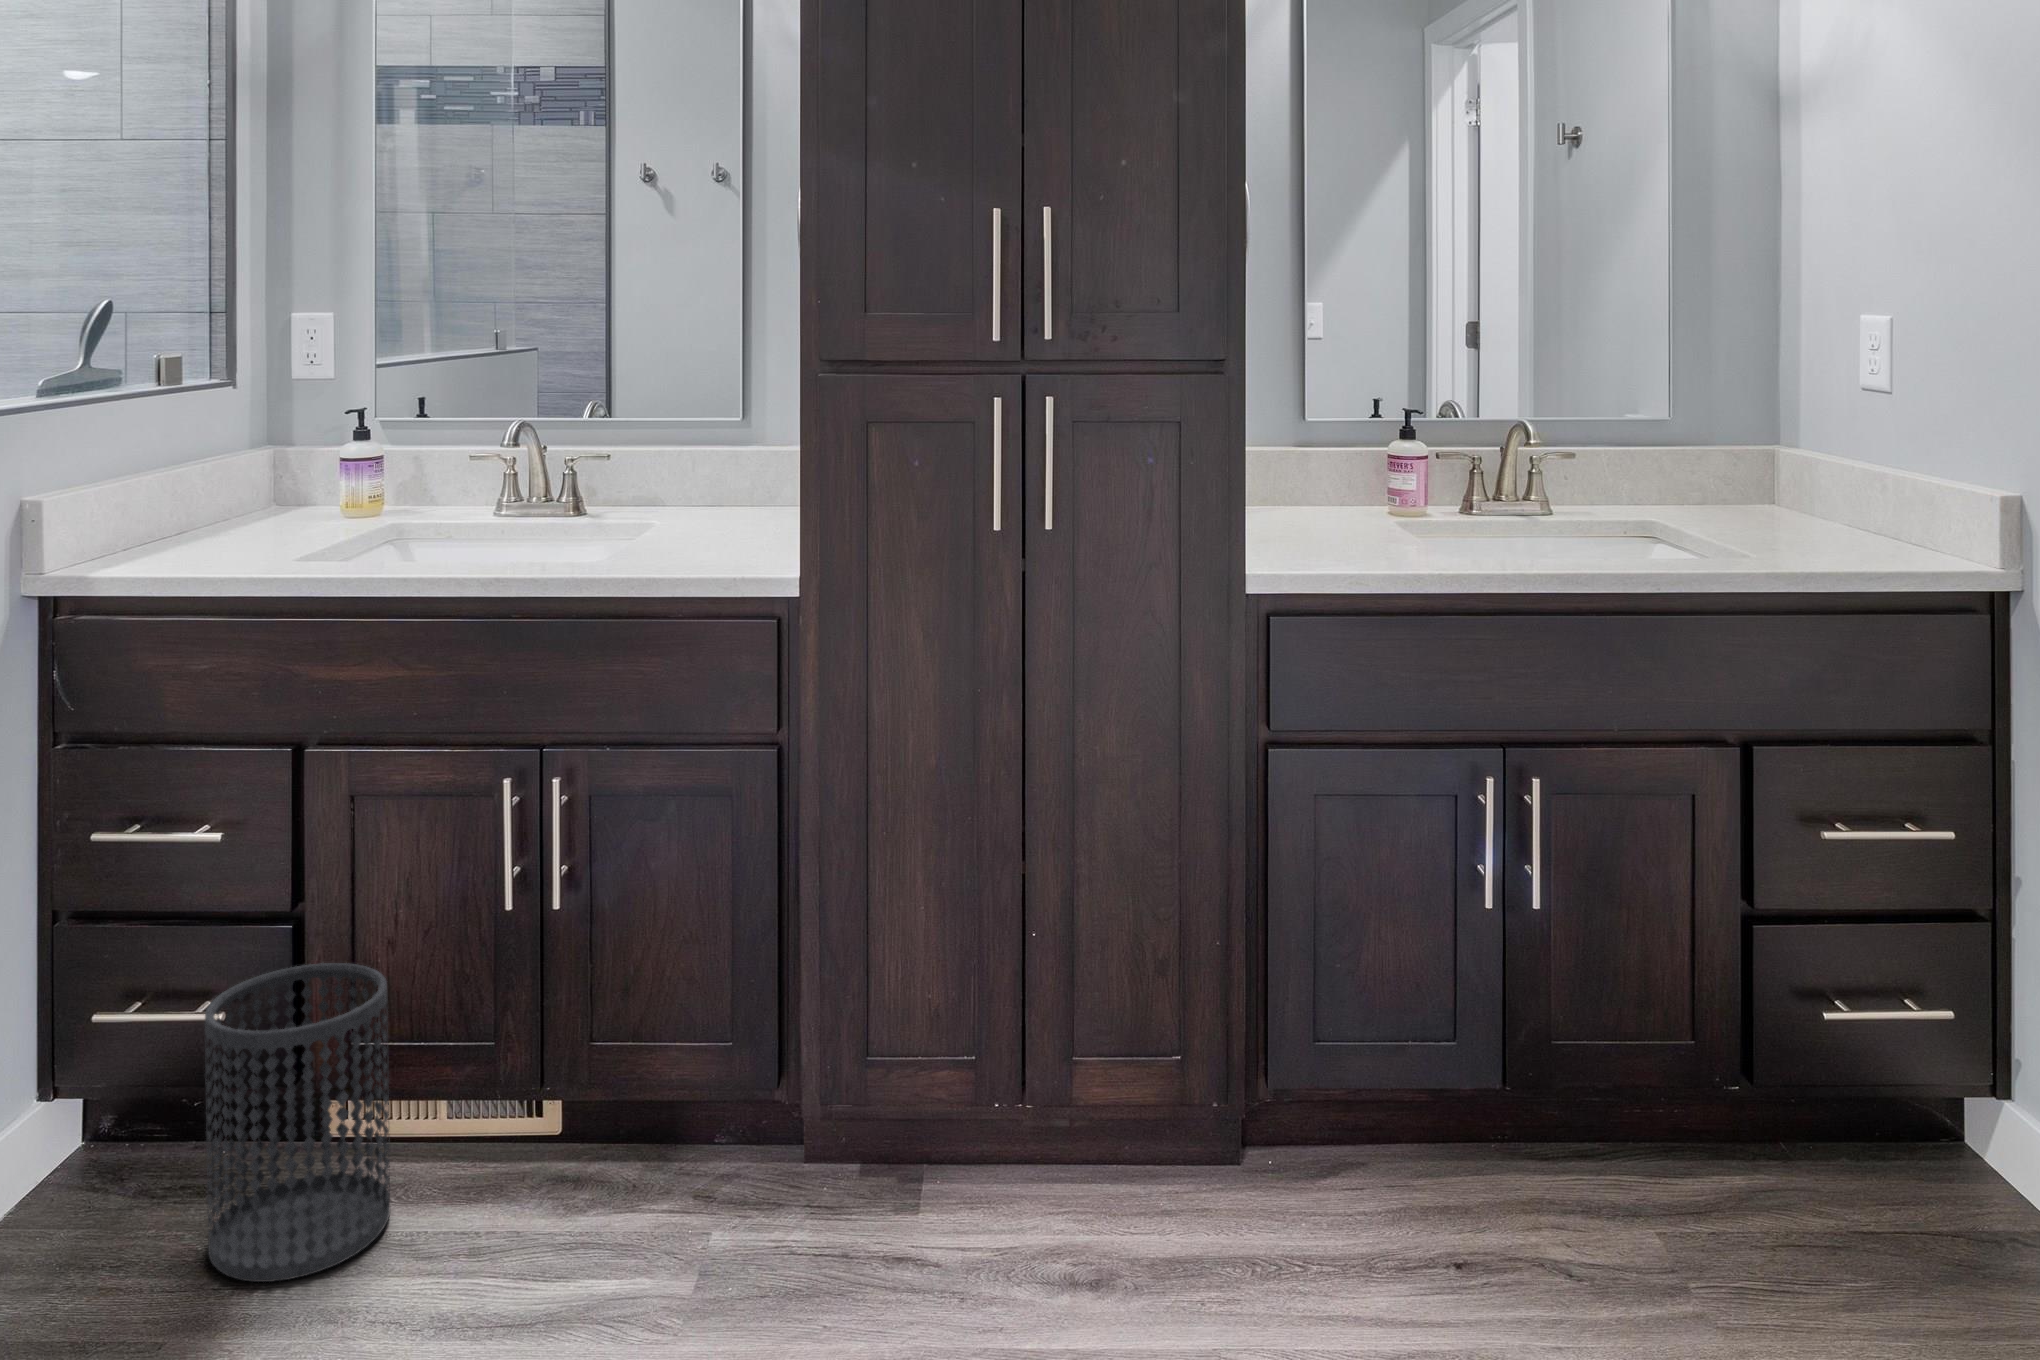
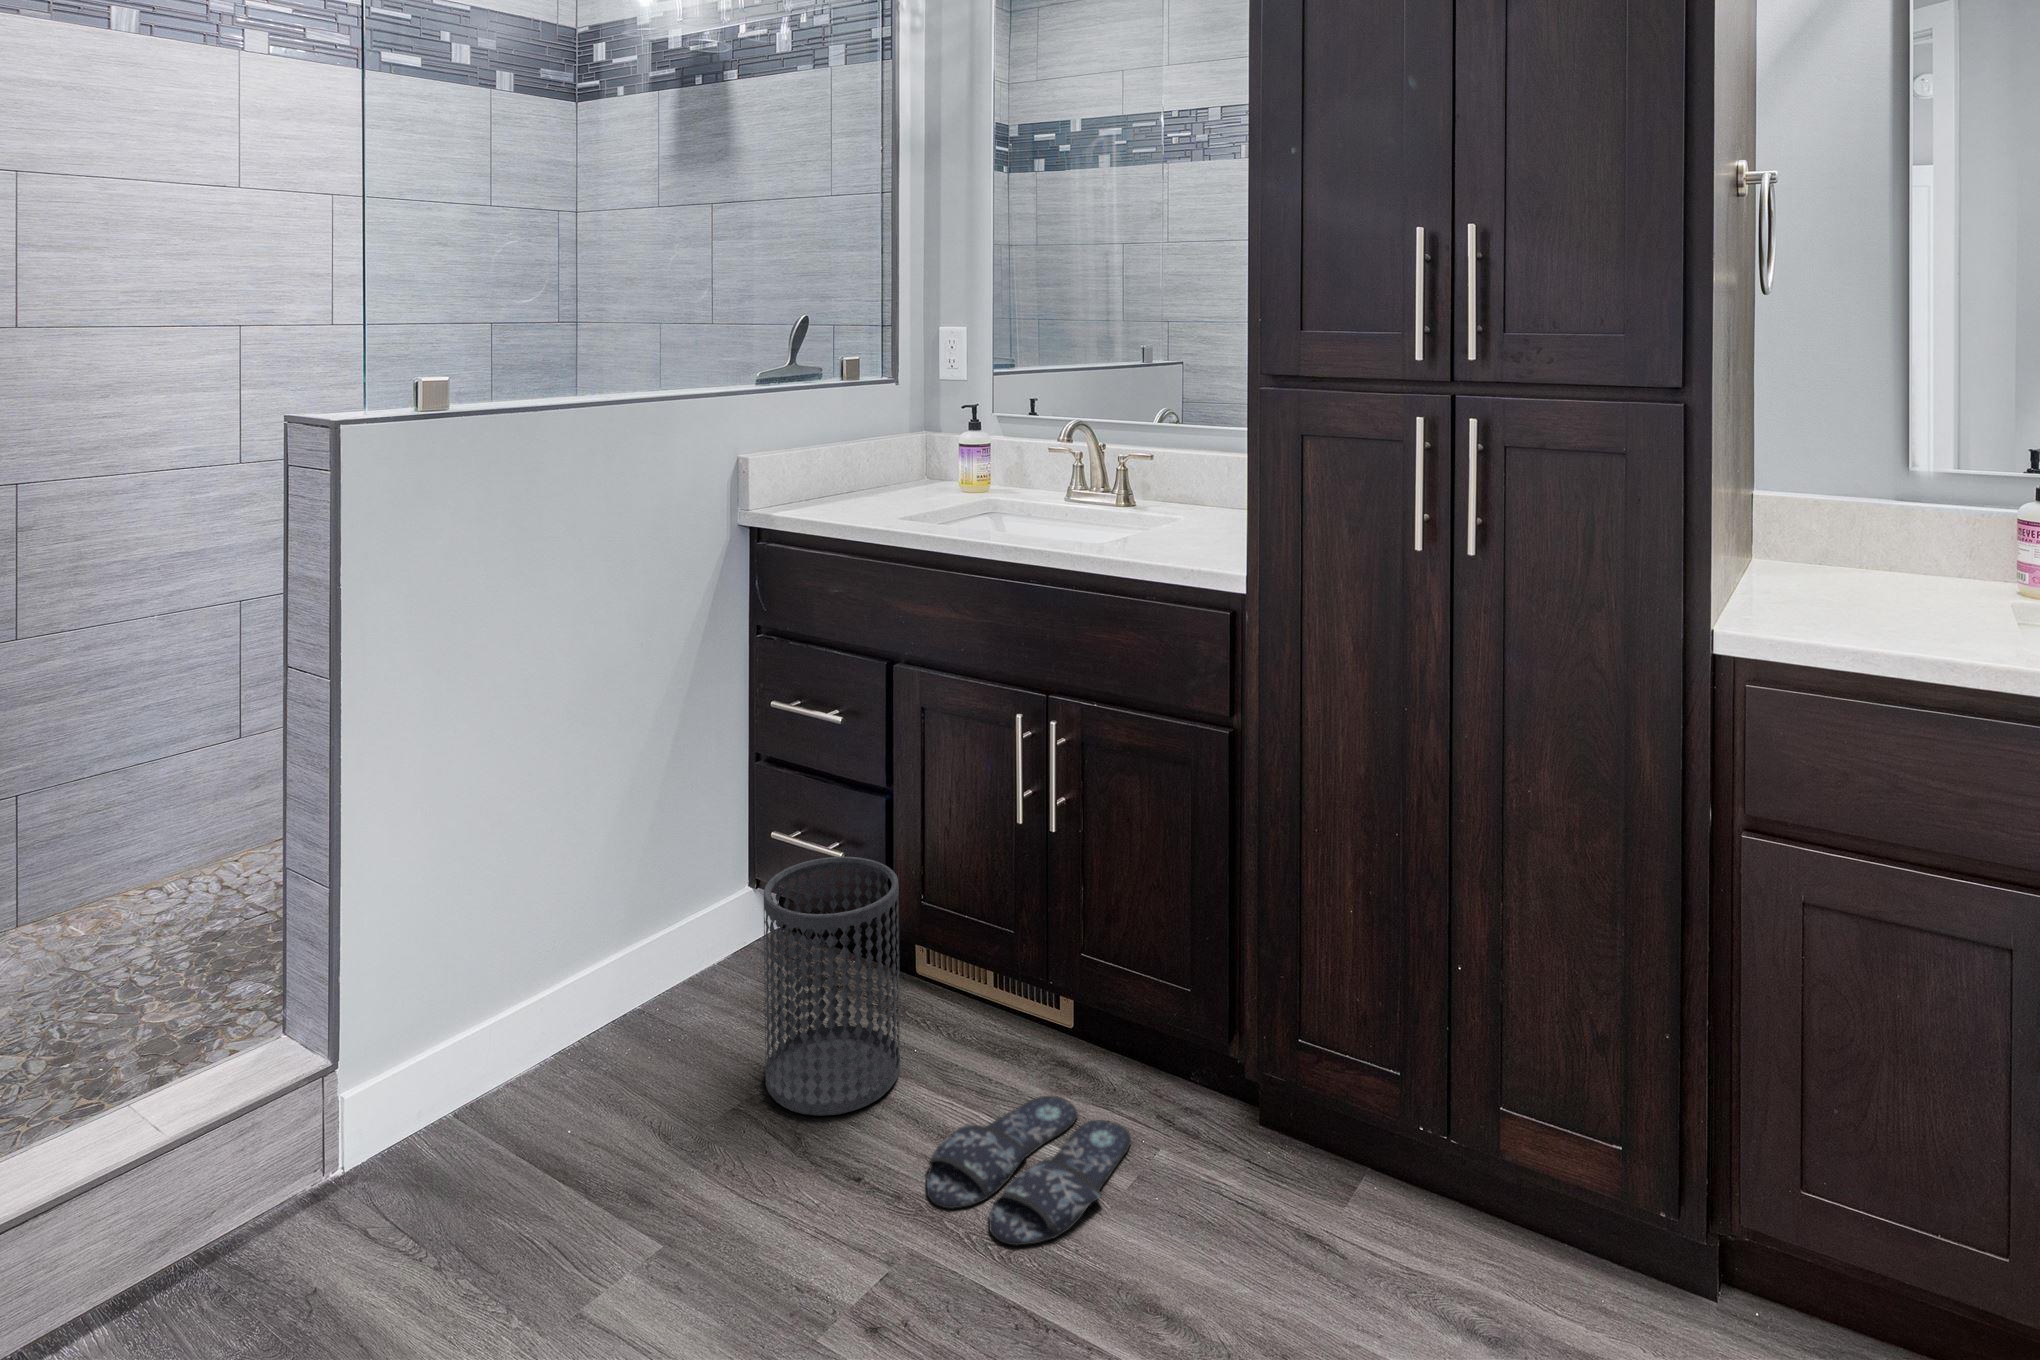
slippers: none [484,1169,697,1304] -> present [927,1095,1131,1245]

